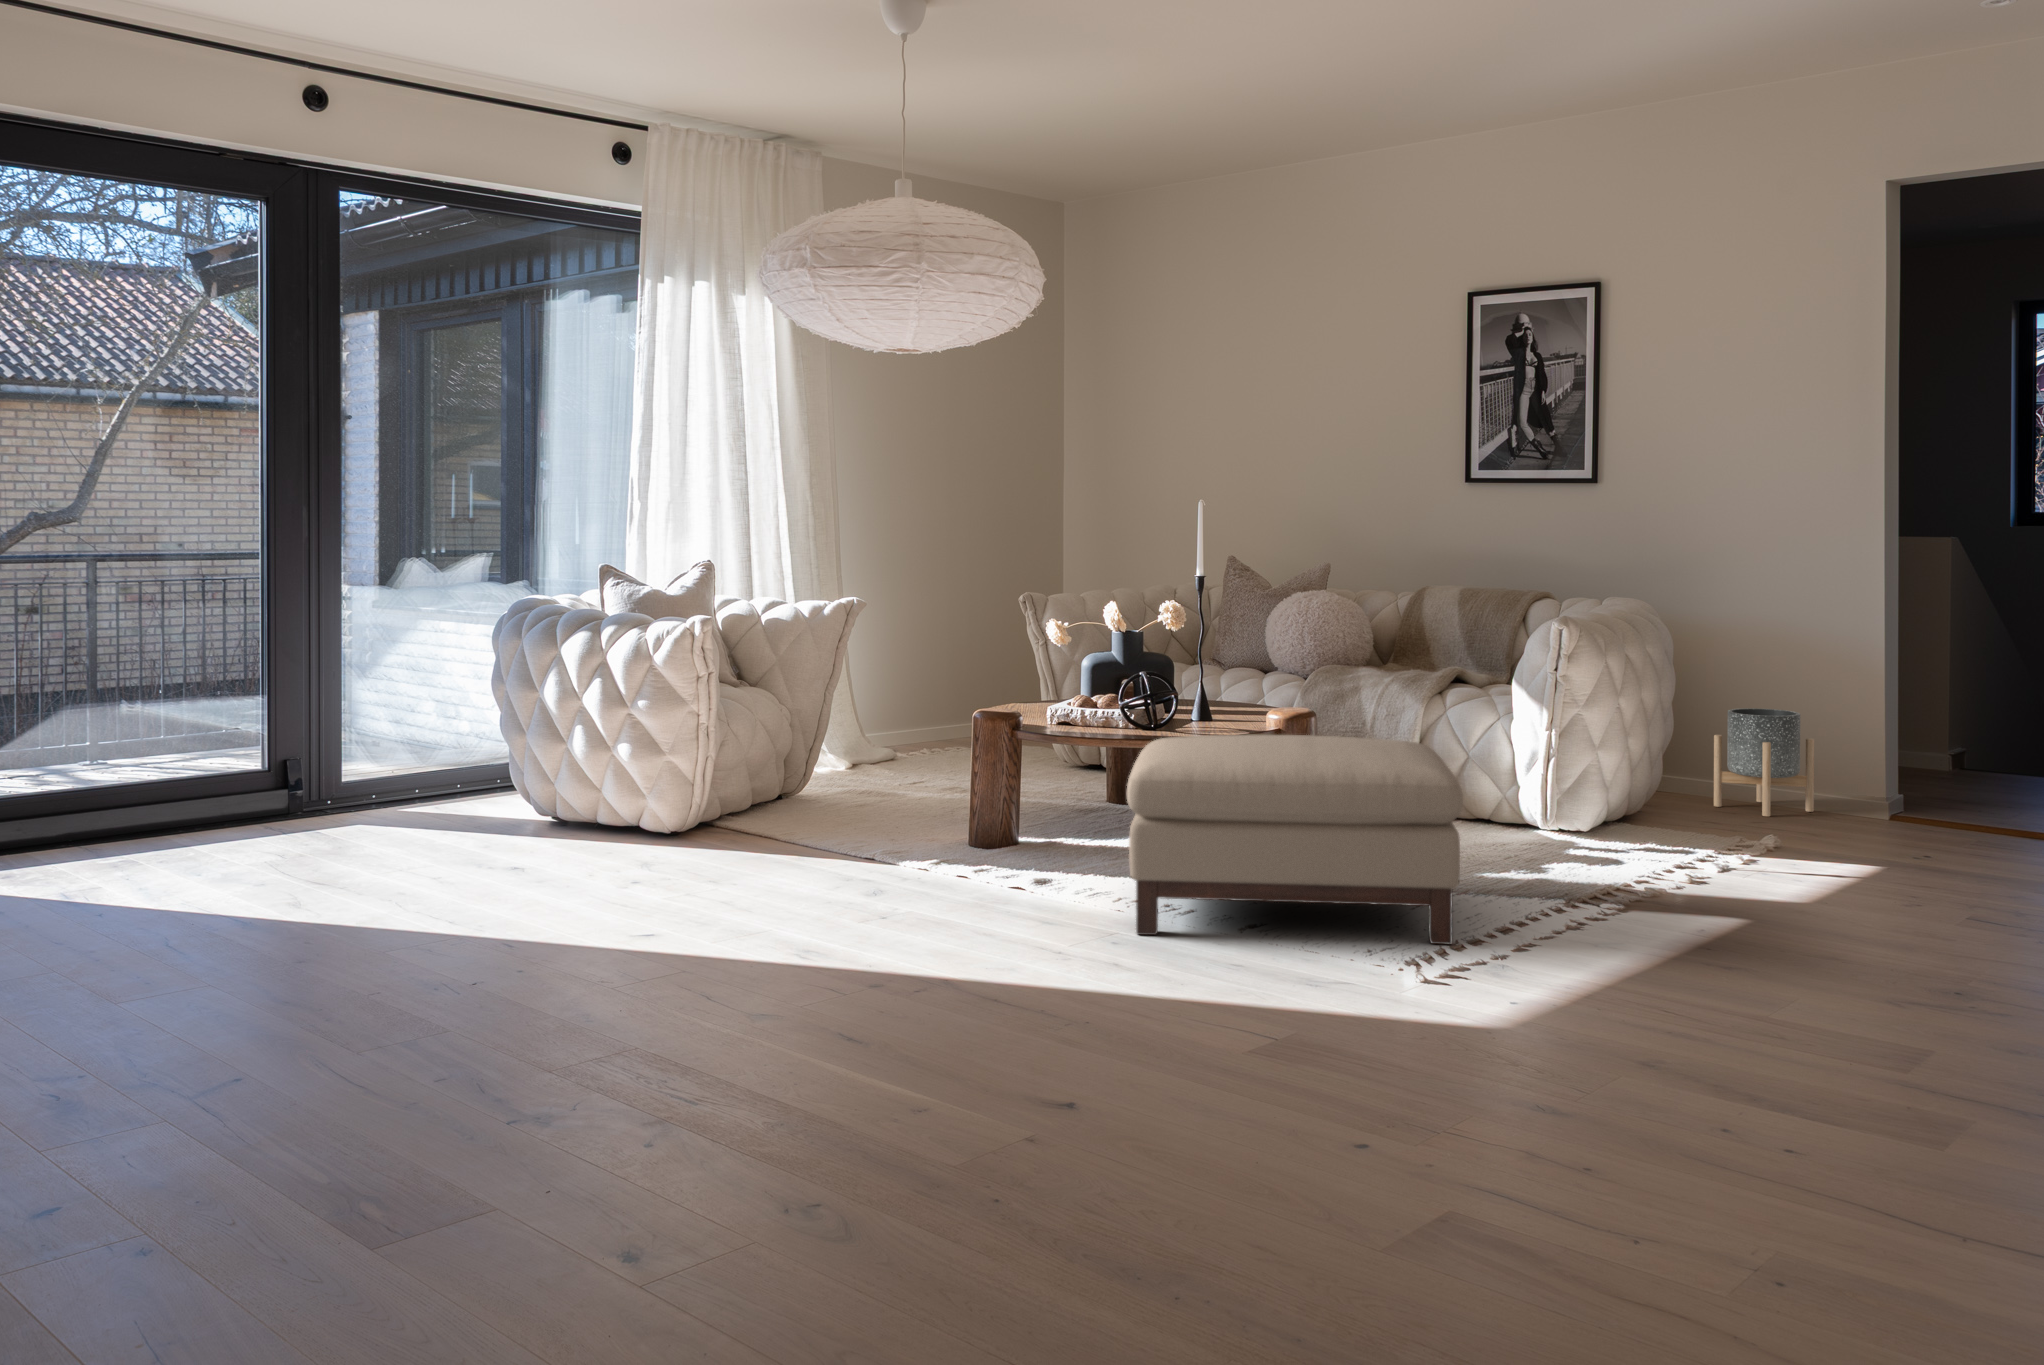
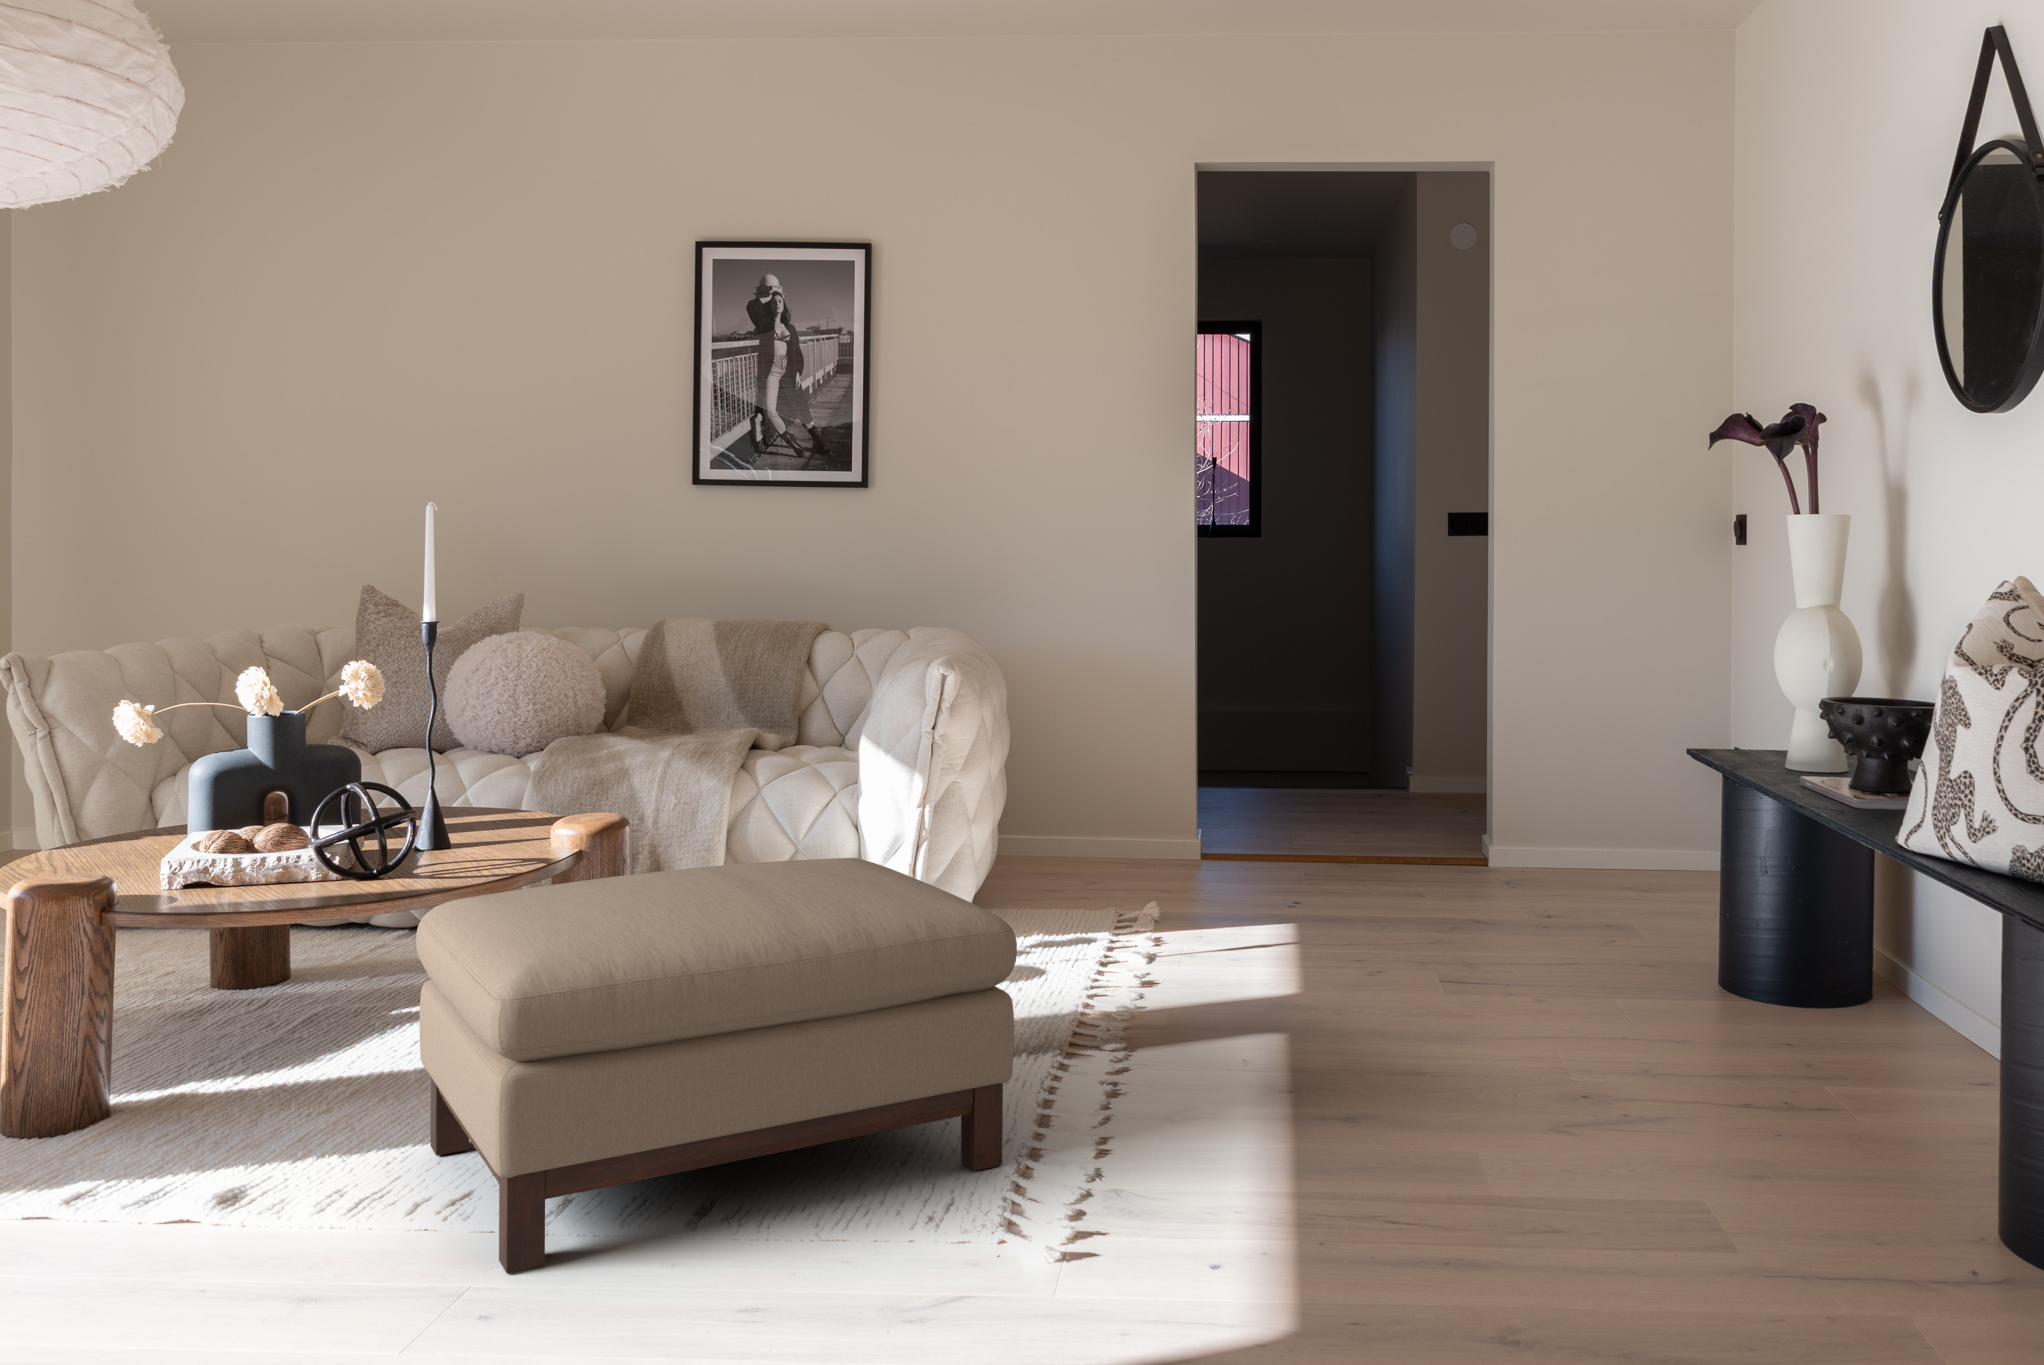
planter: present [1714,708,1814,817] -> none [1027,753,1130,881]

